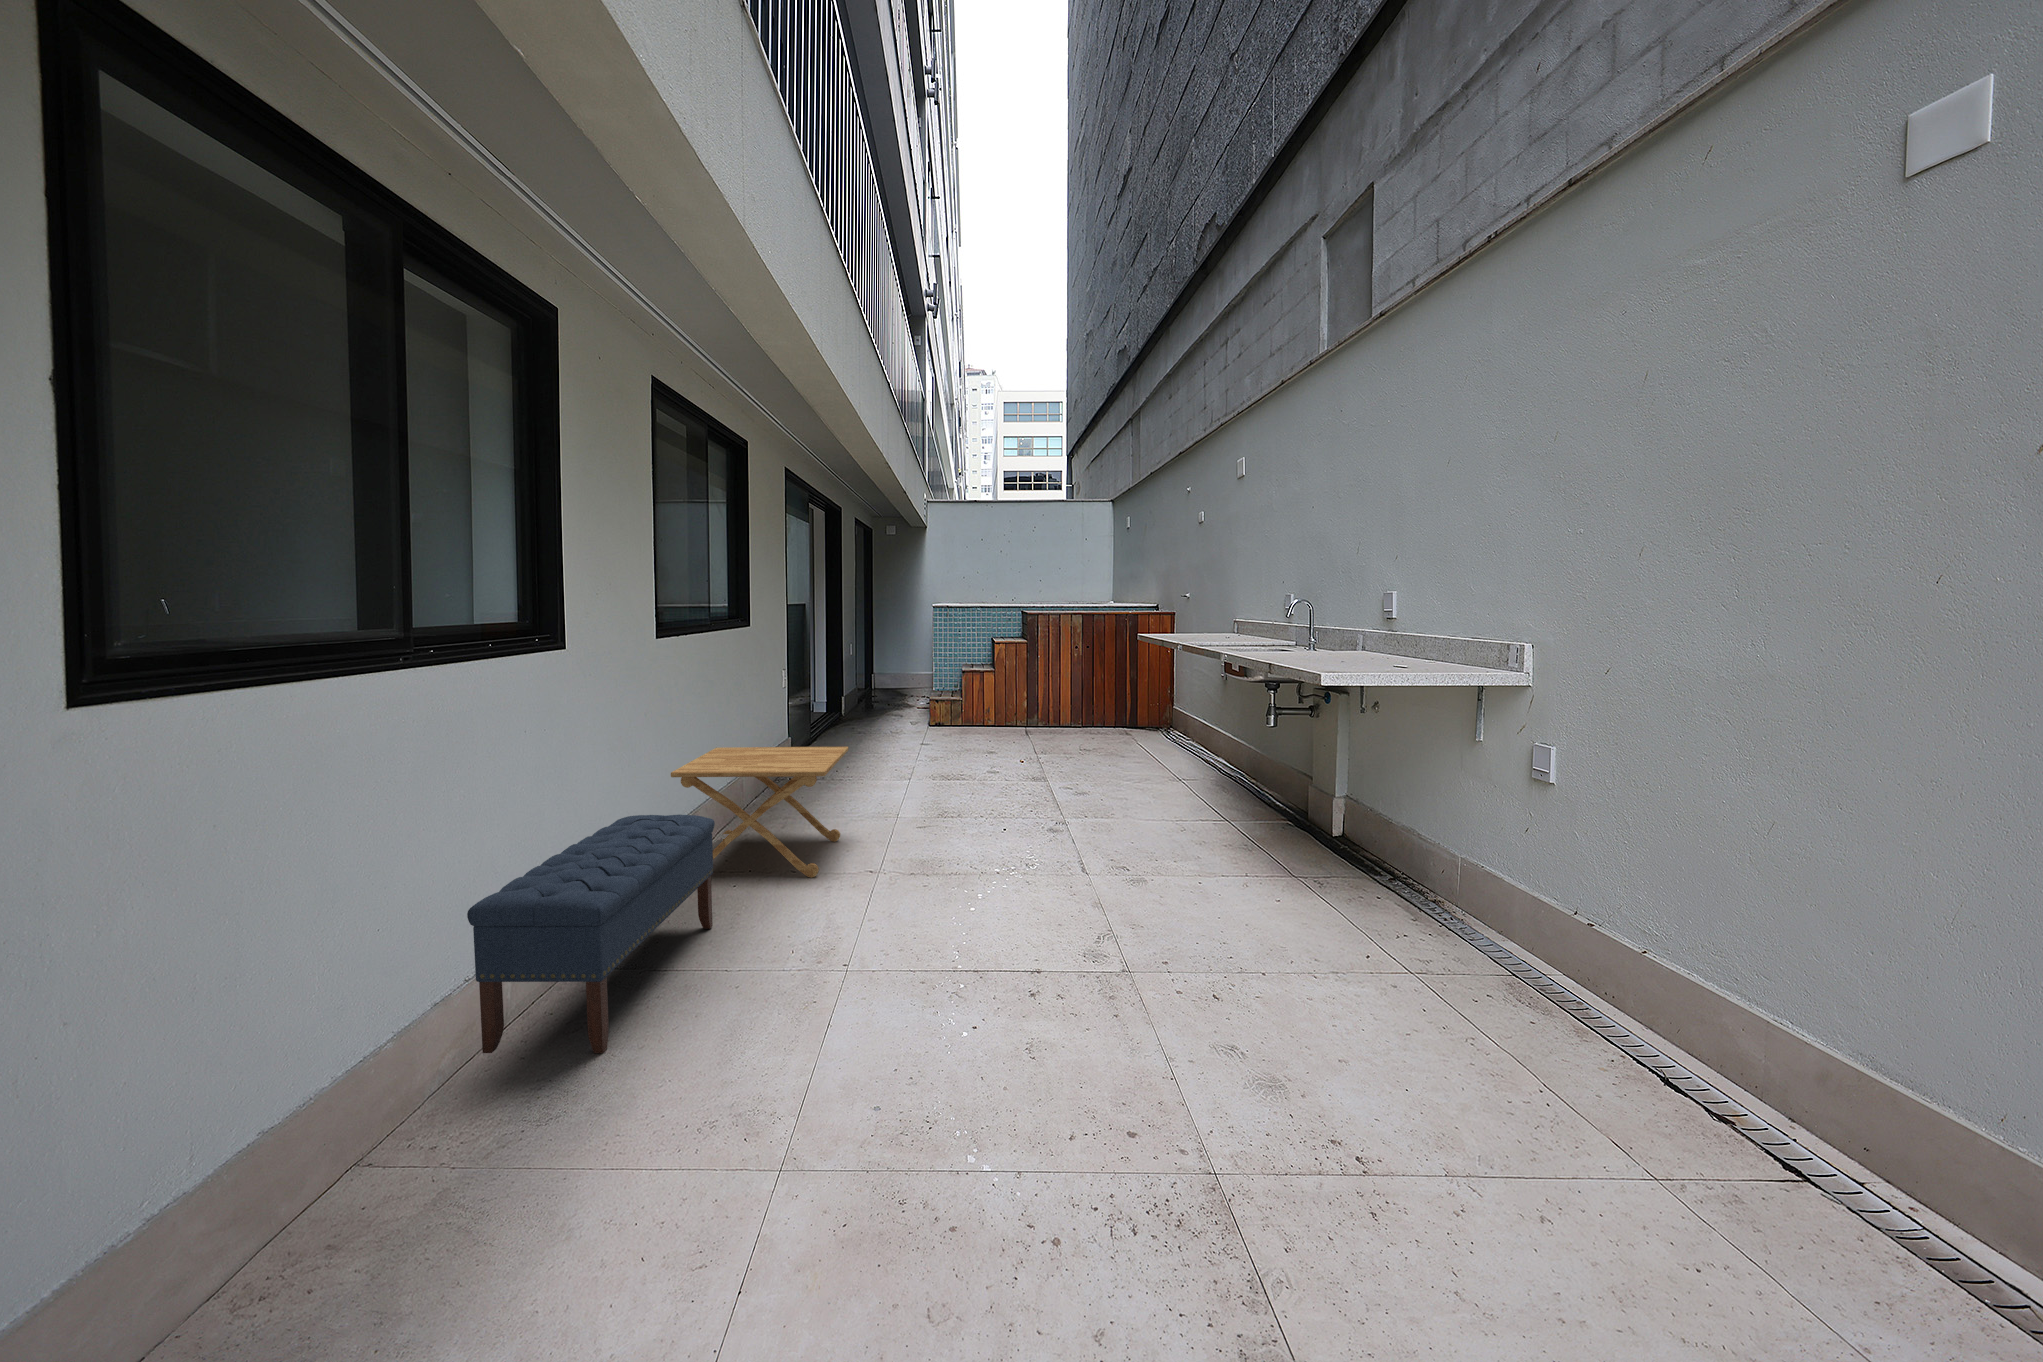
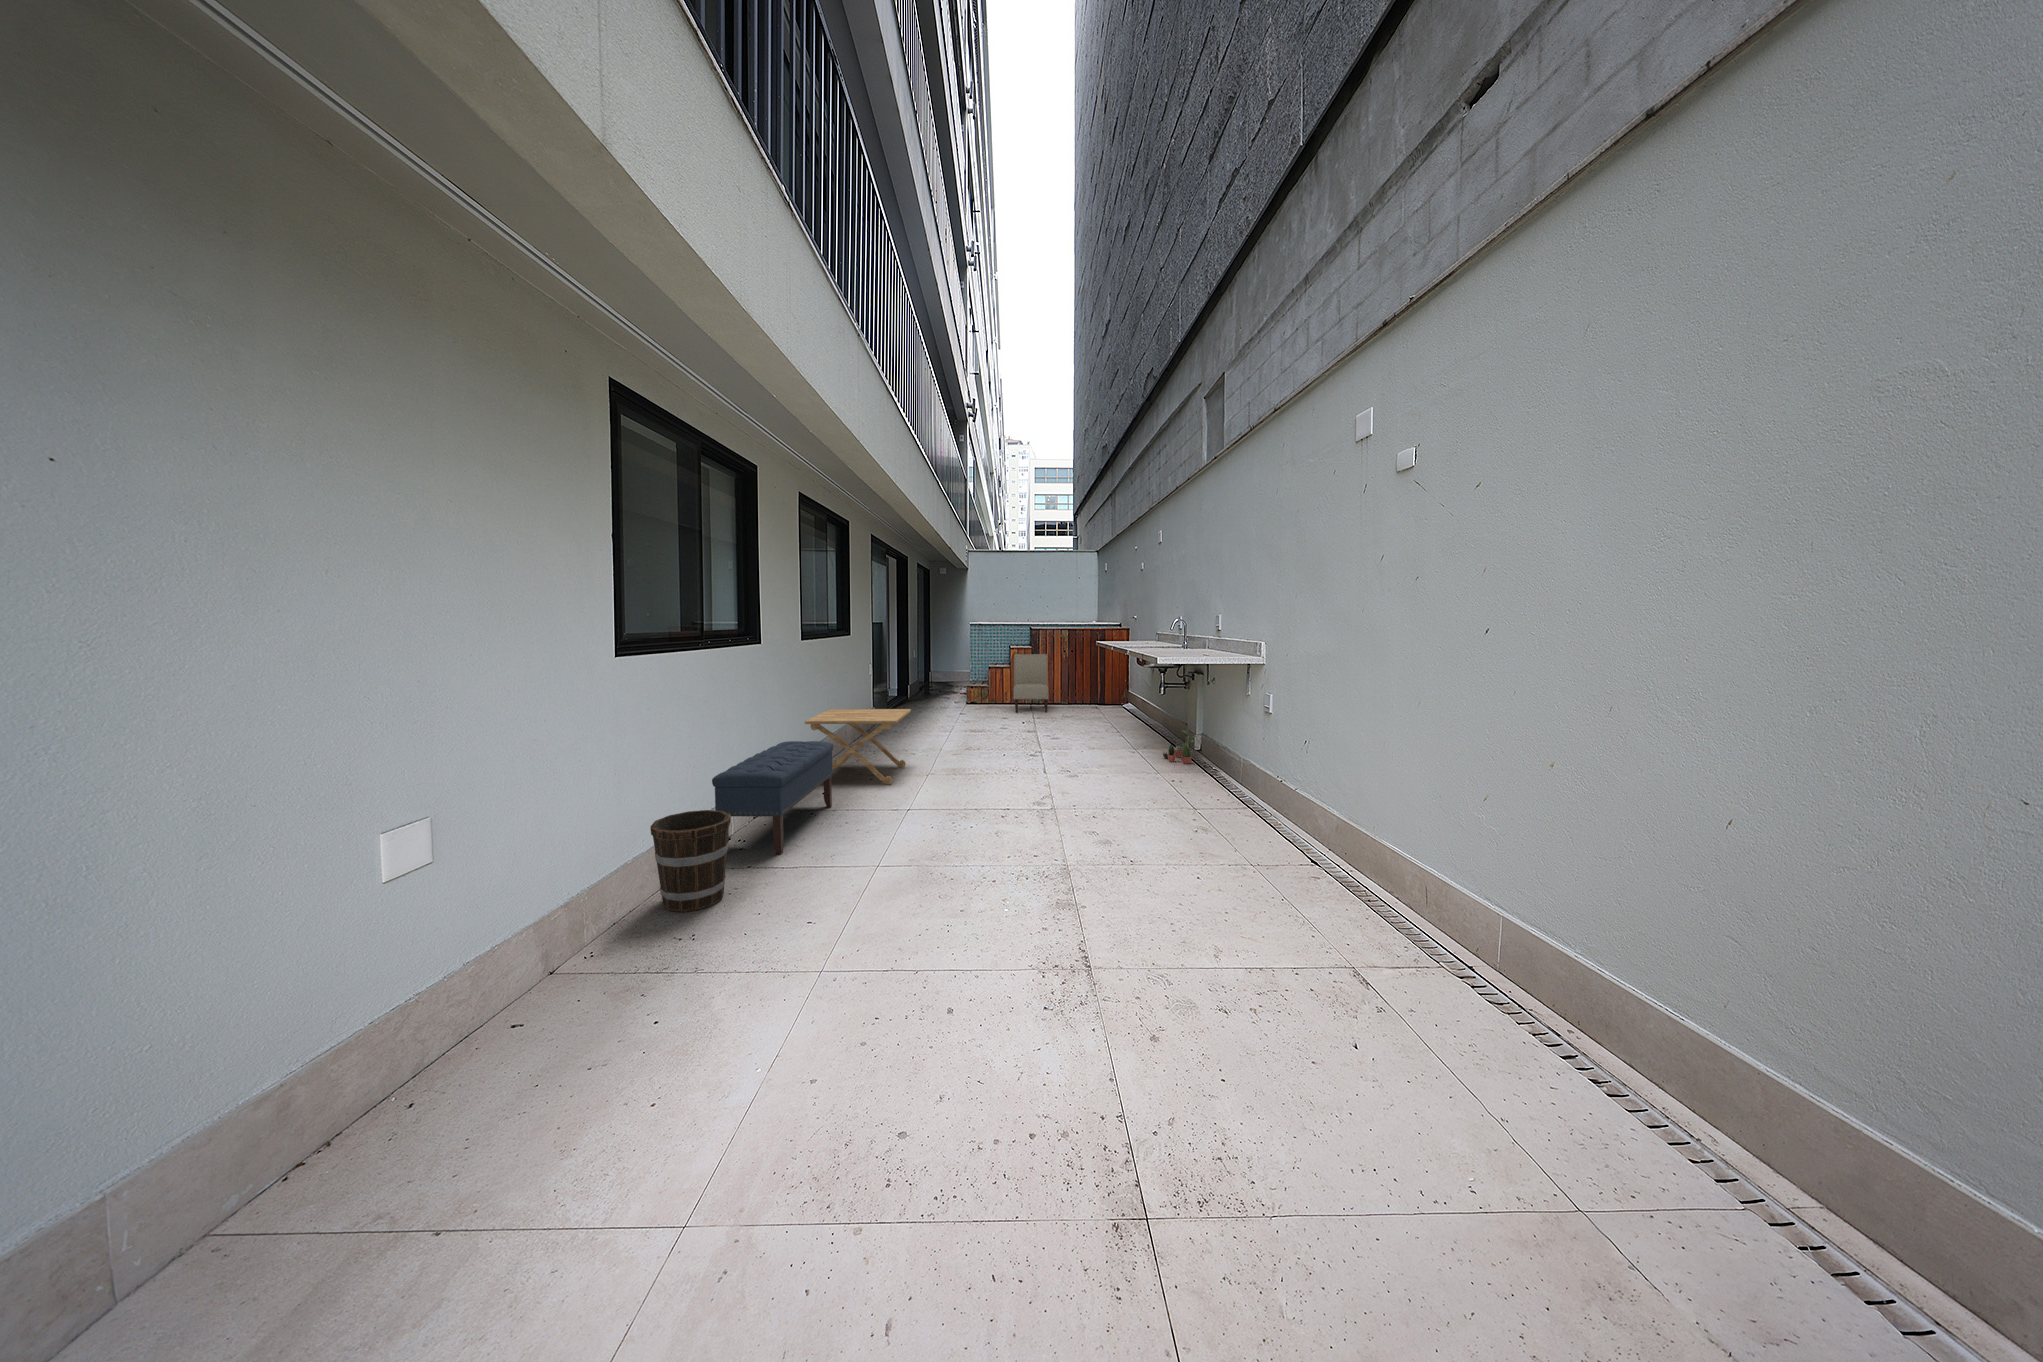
chair: none [997,651,1049,738] -> present [1013,654,1048,712]
potted plant: none [1249,777,1310,832] -> present [1162,731,1198,764]
bucket: none [283,998,473,1246] -> present [650,810,731,912]

